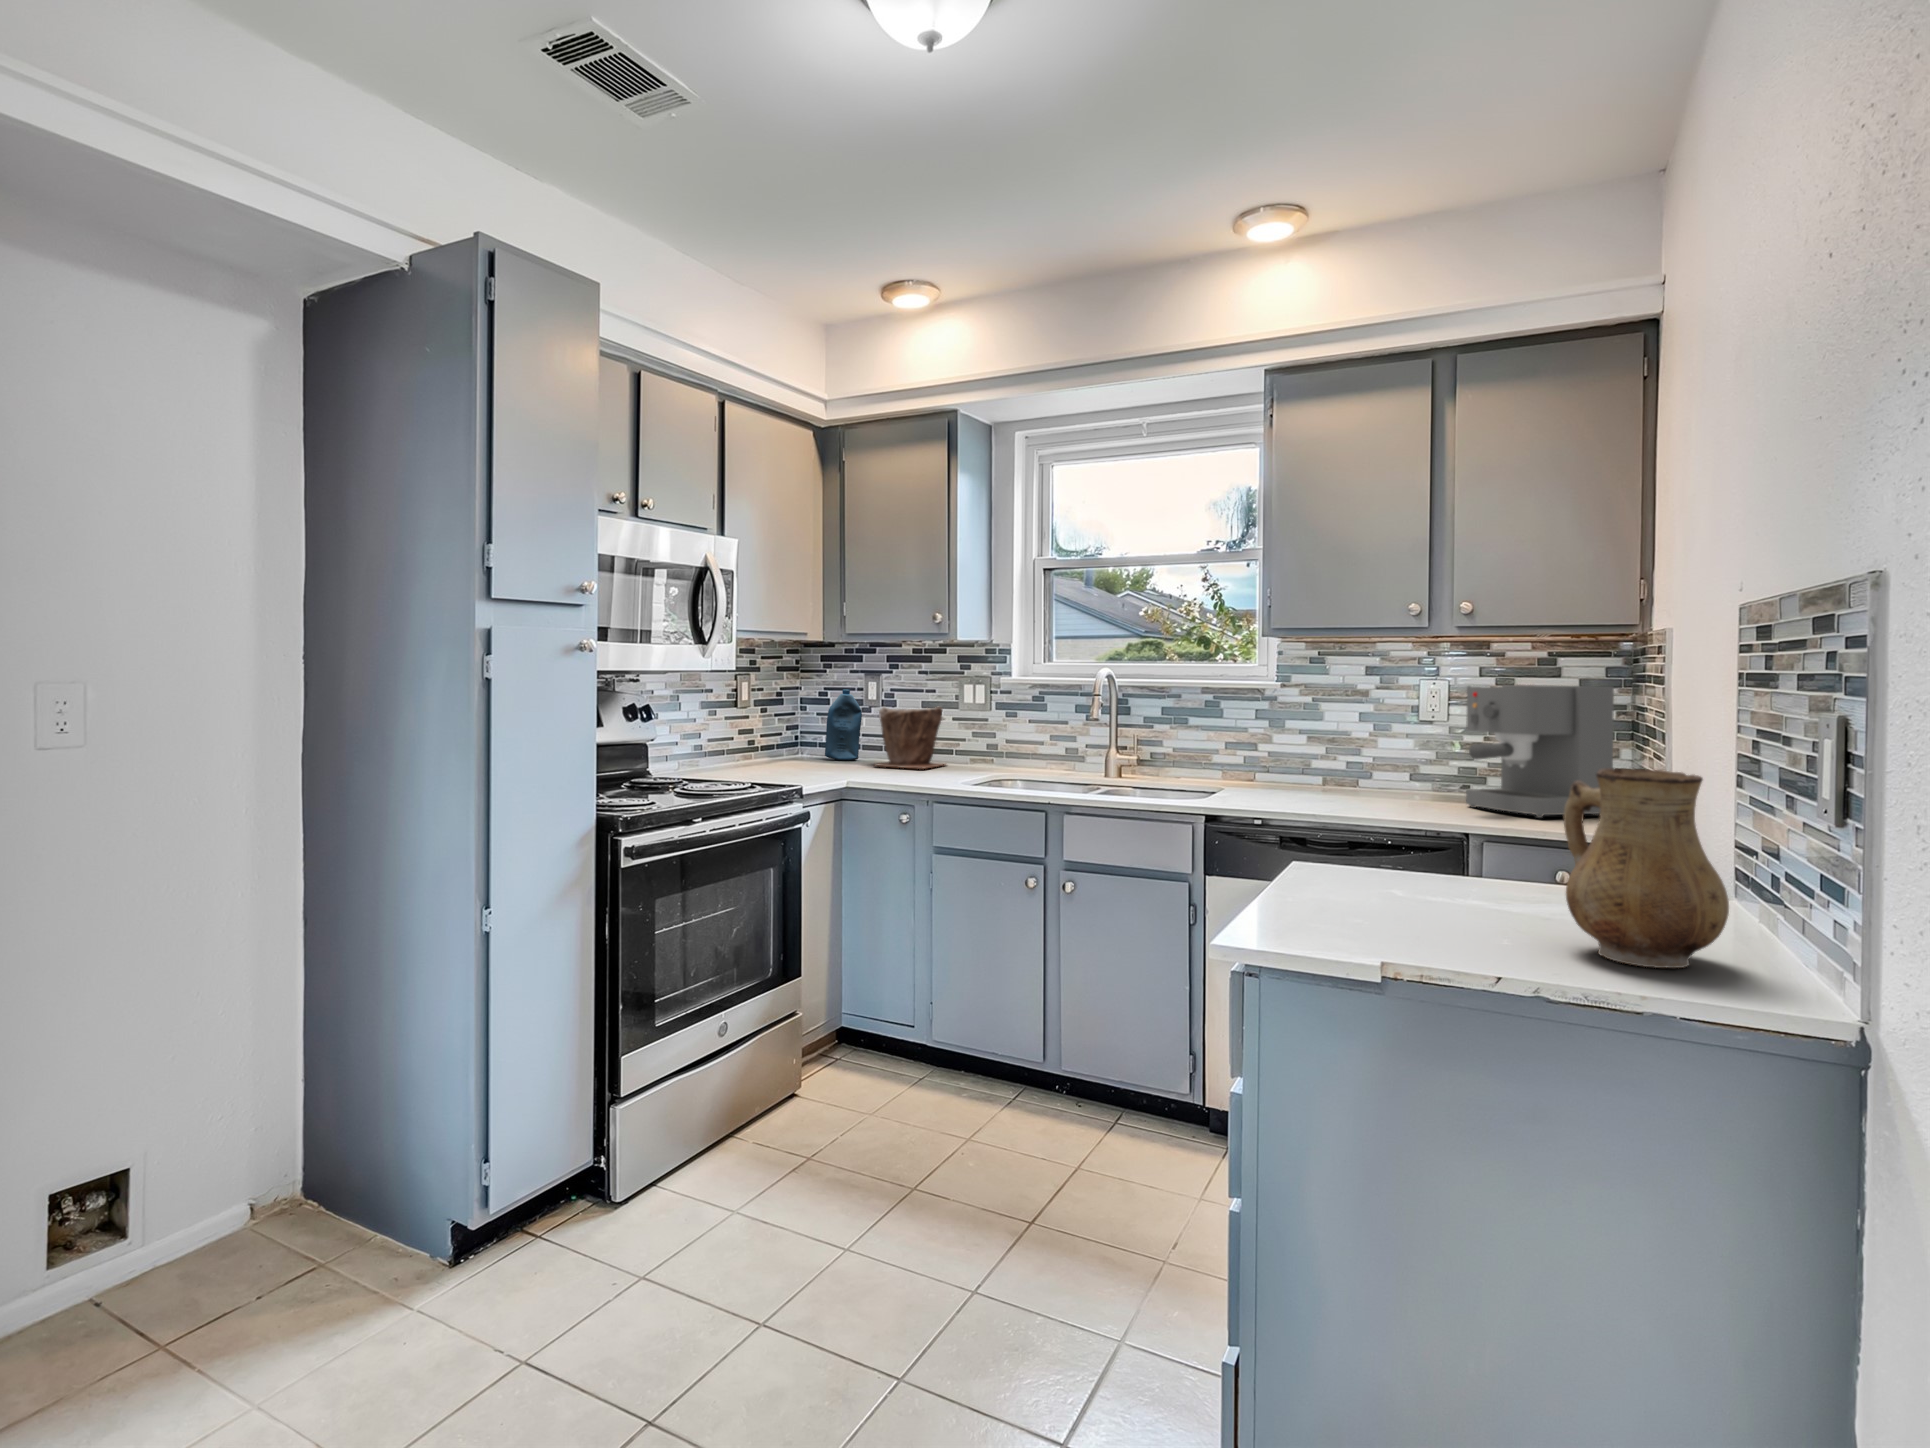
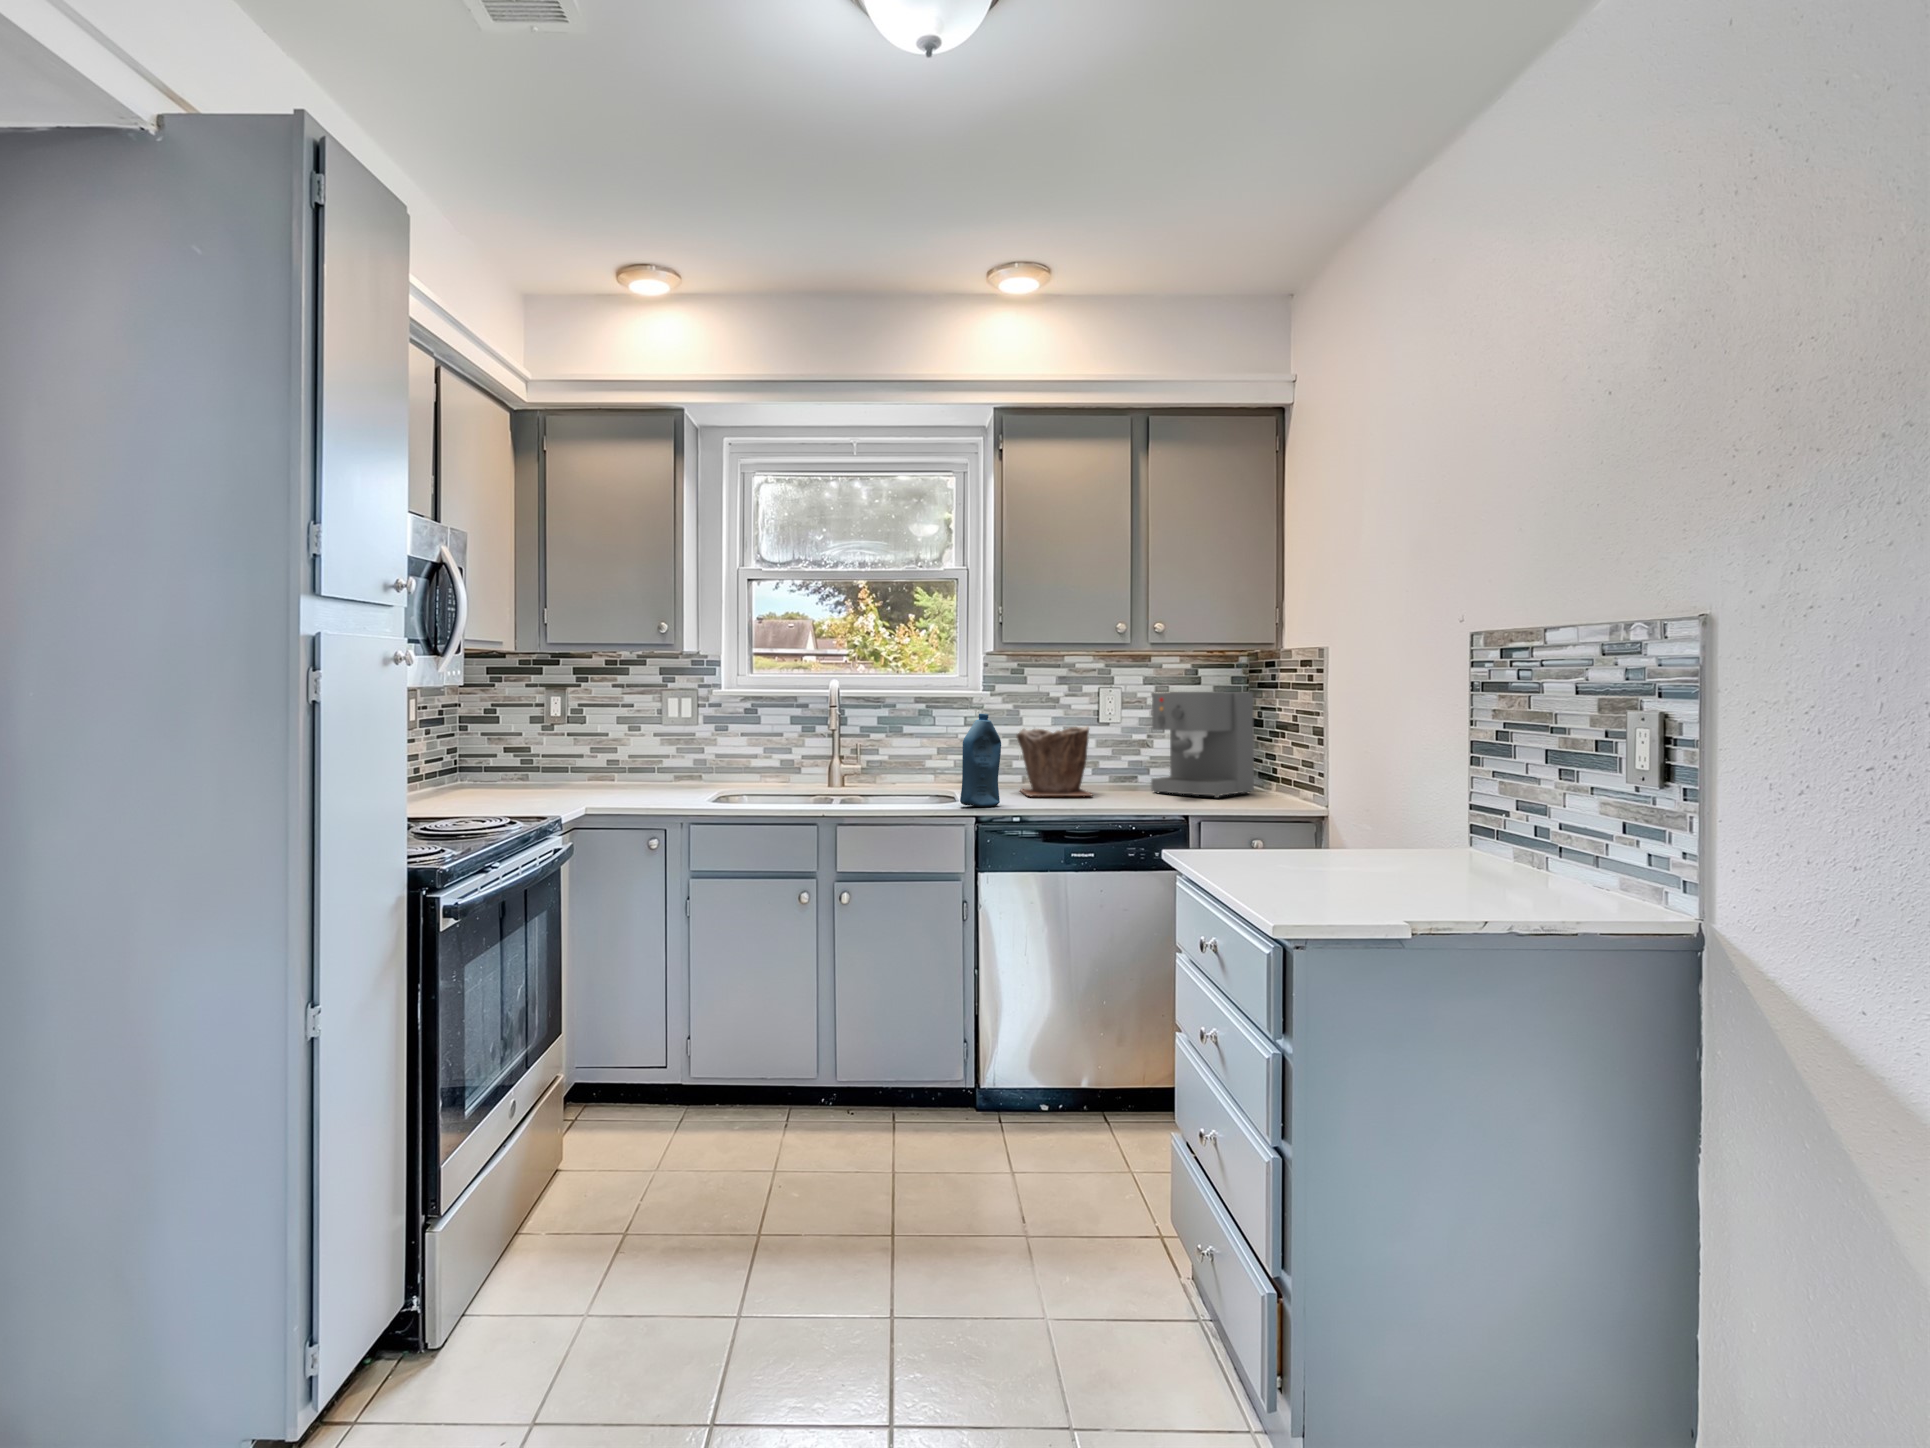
bottle: present [825,689,862,760] -> present [960,714,1001,807]
plant pot: present [876,707,946,769] -> present [1016,726,1092,797]
ceramic pitcher: present [1564,768,1729,968] -> none [1438,750,1567,895]

